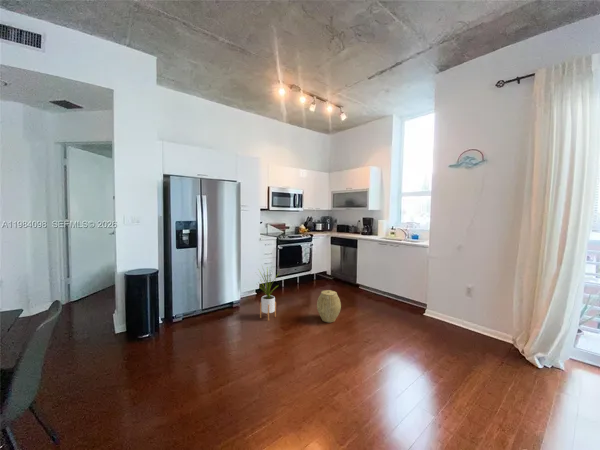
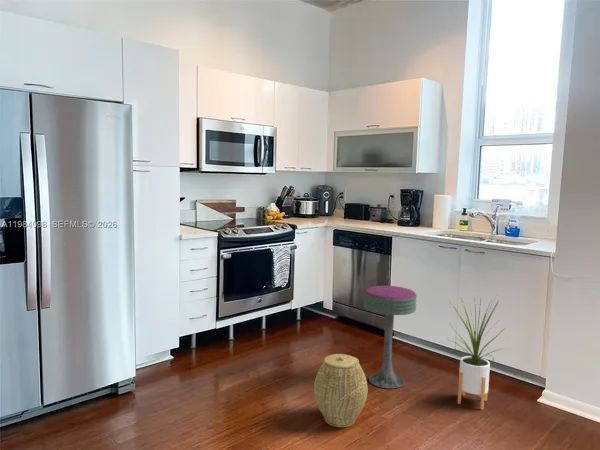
bar stool: none [341,261,366,309] -> present [364,286,417,389]
house plant: present [260,269,277,320] -> present [452,298,504,410]

